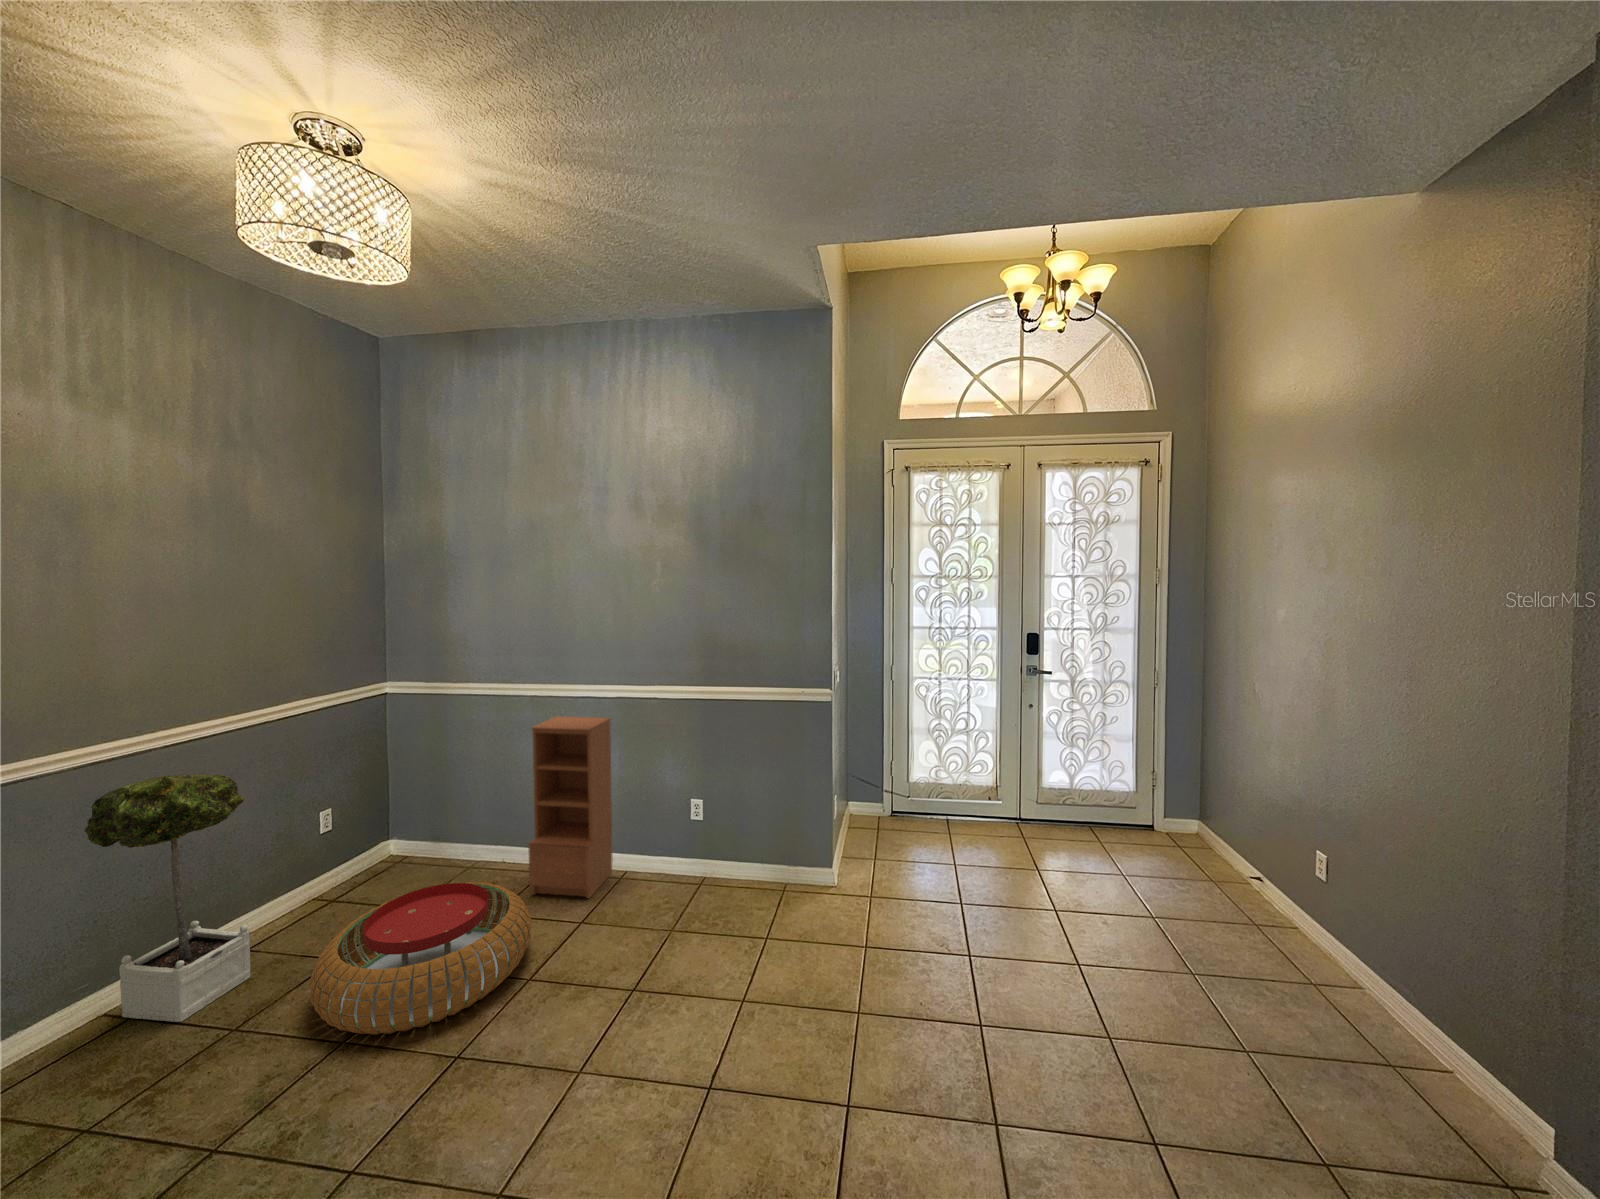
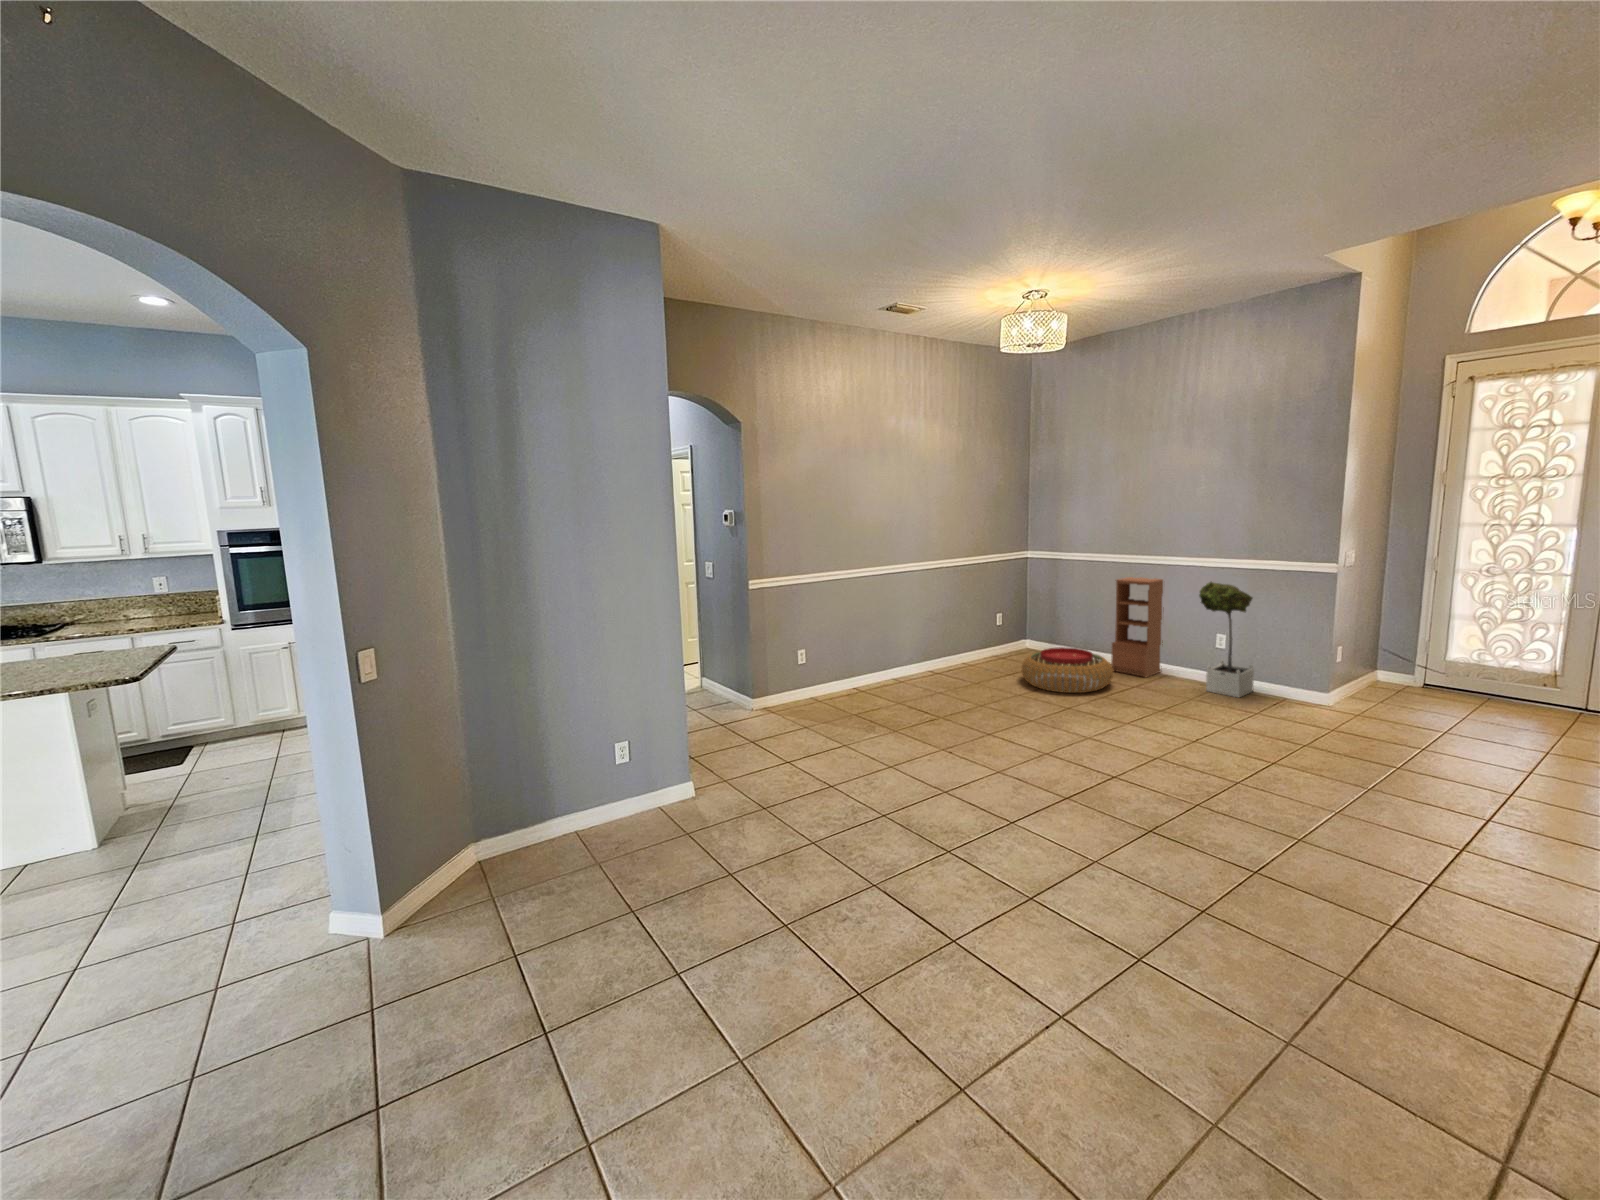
potted tree: present [84,774,251,1022] -> present [1199,582,1254,697]

